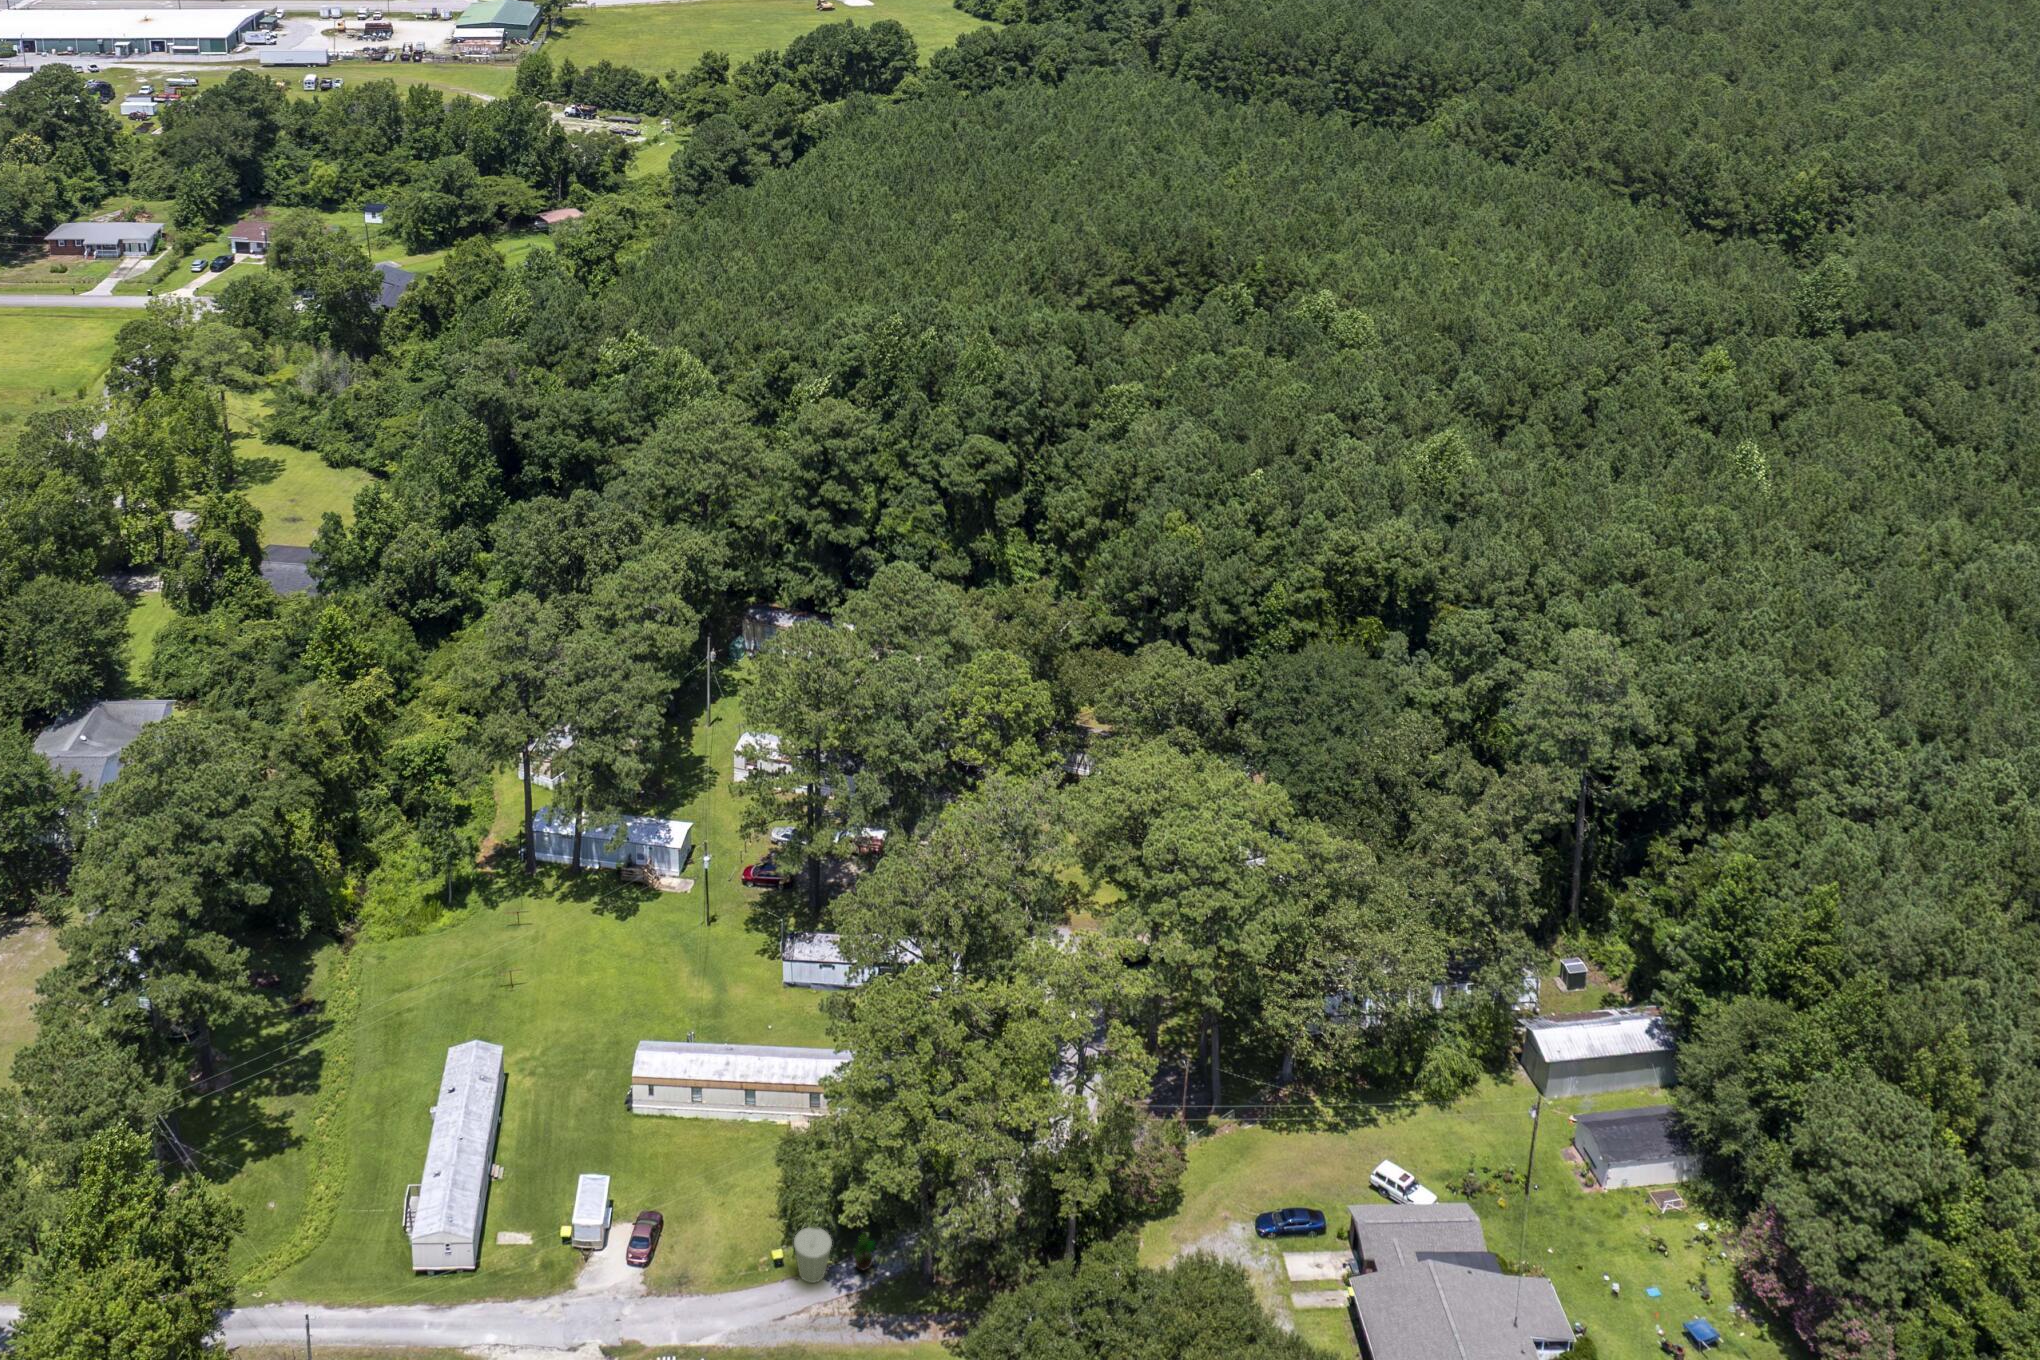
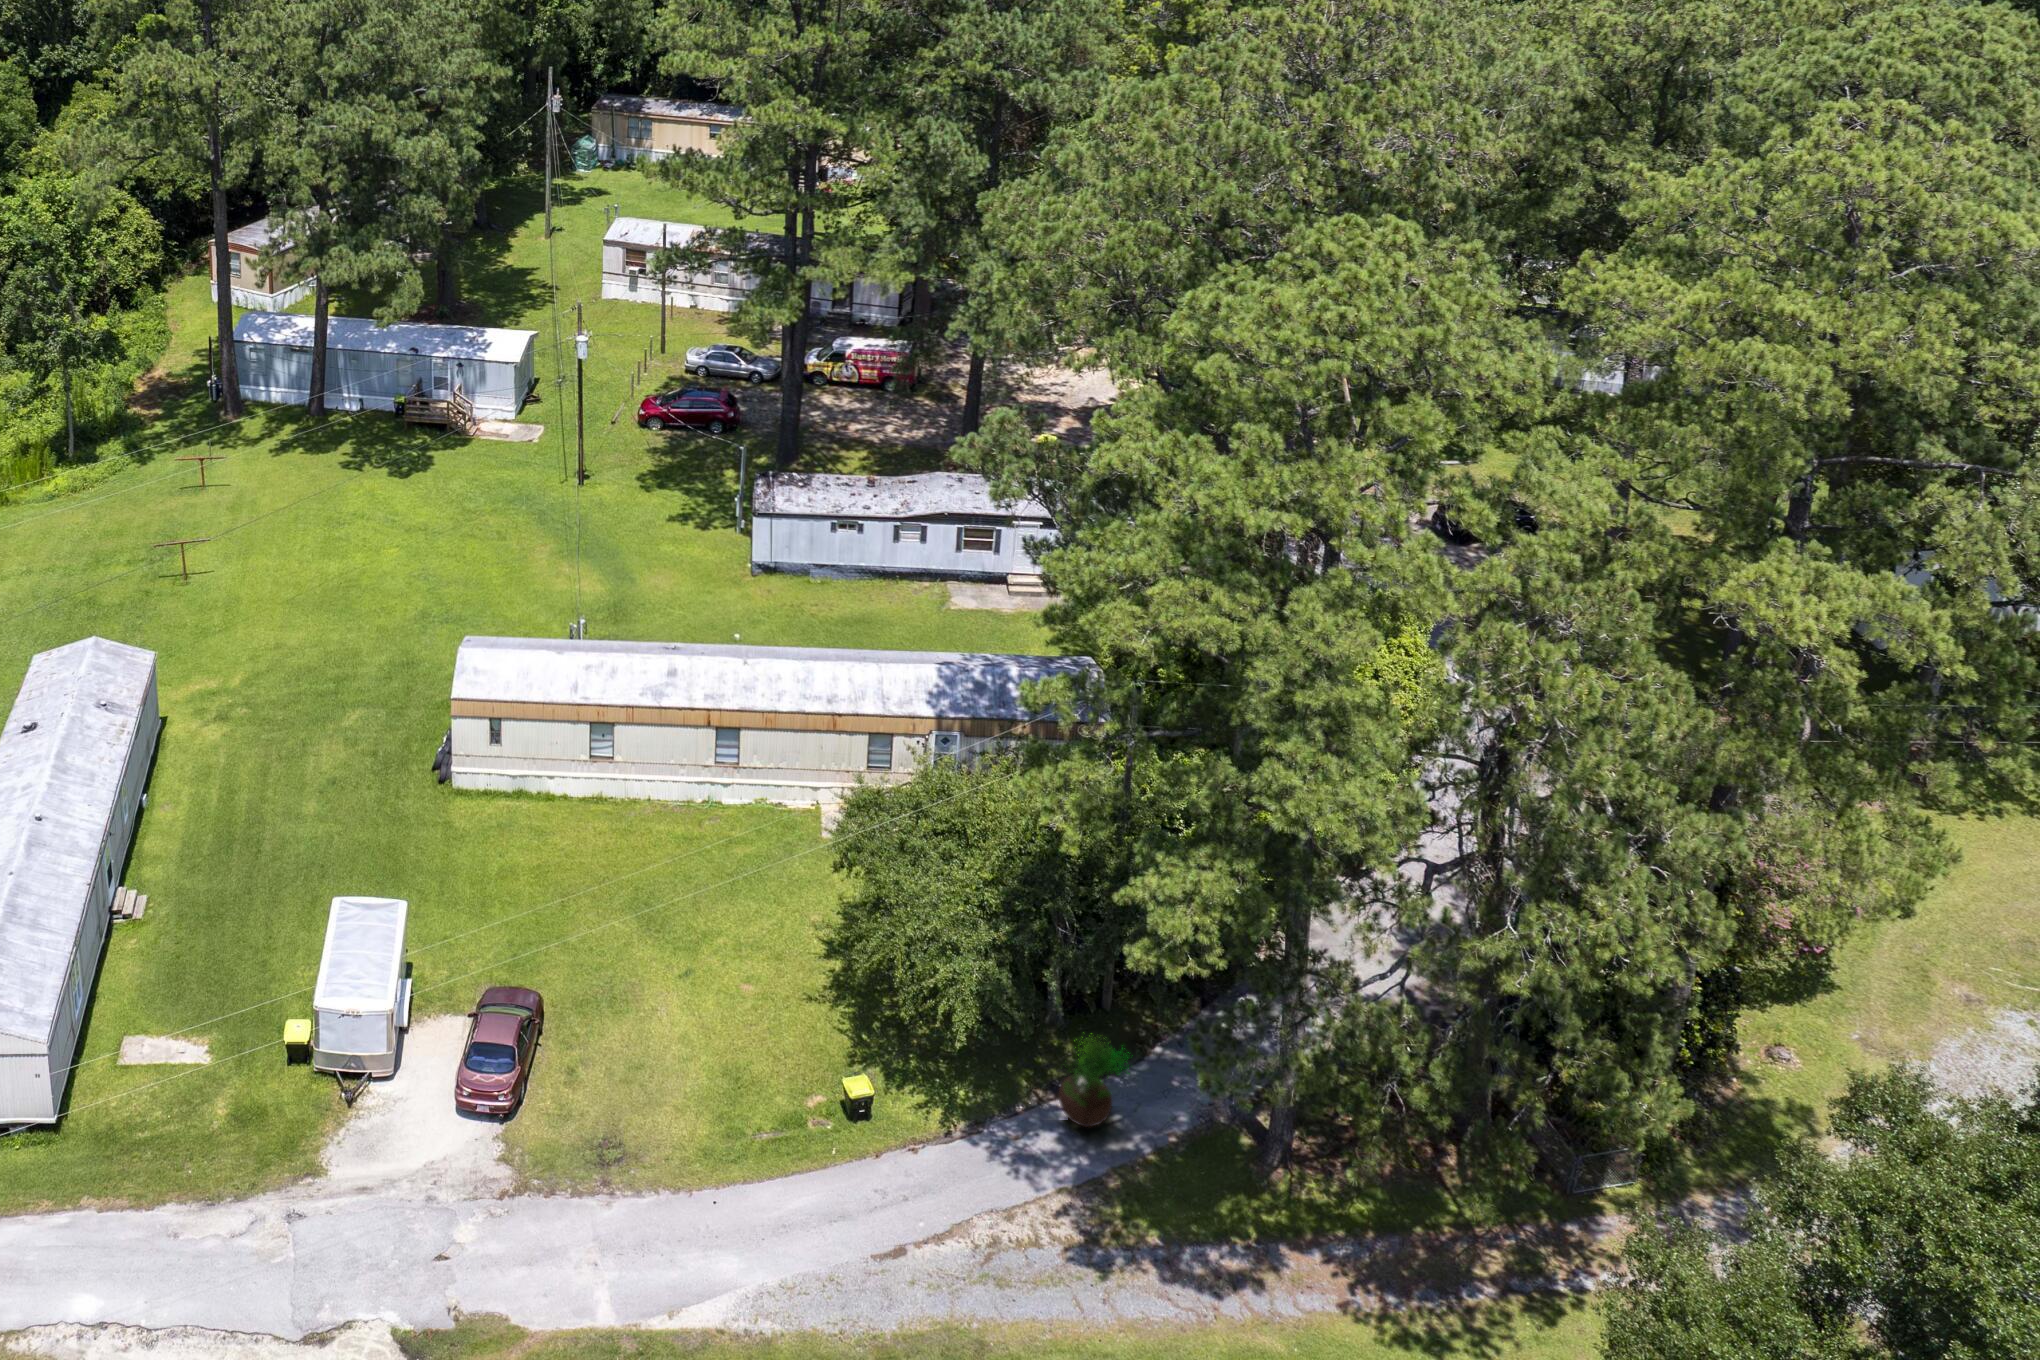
trash can: present [794,1228,832,1283] -> none [909,1015,1013,1158]

